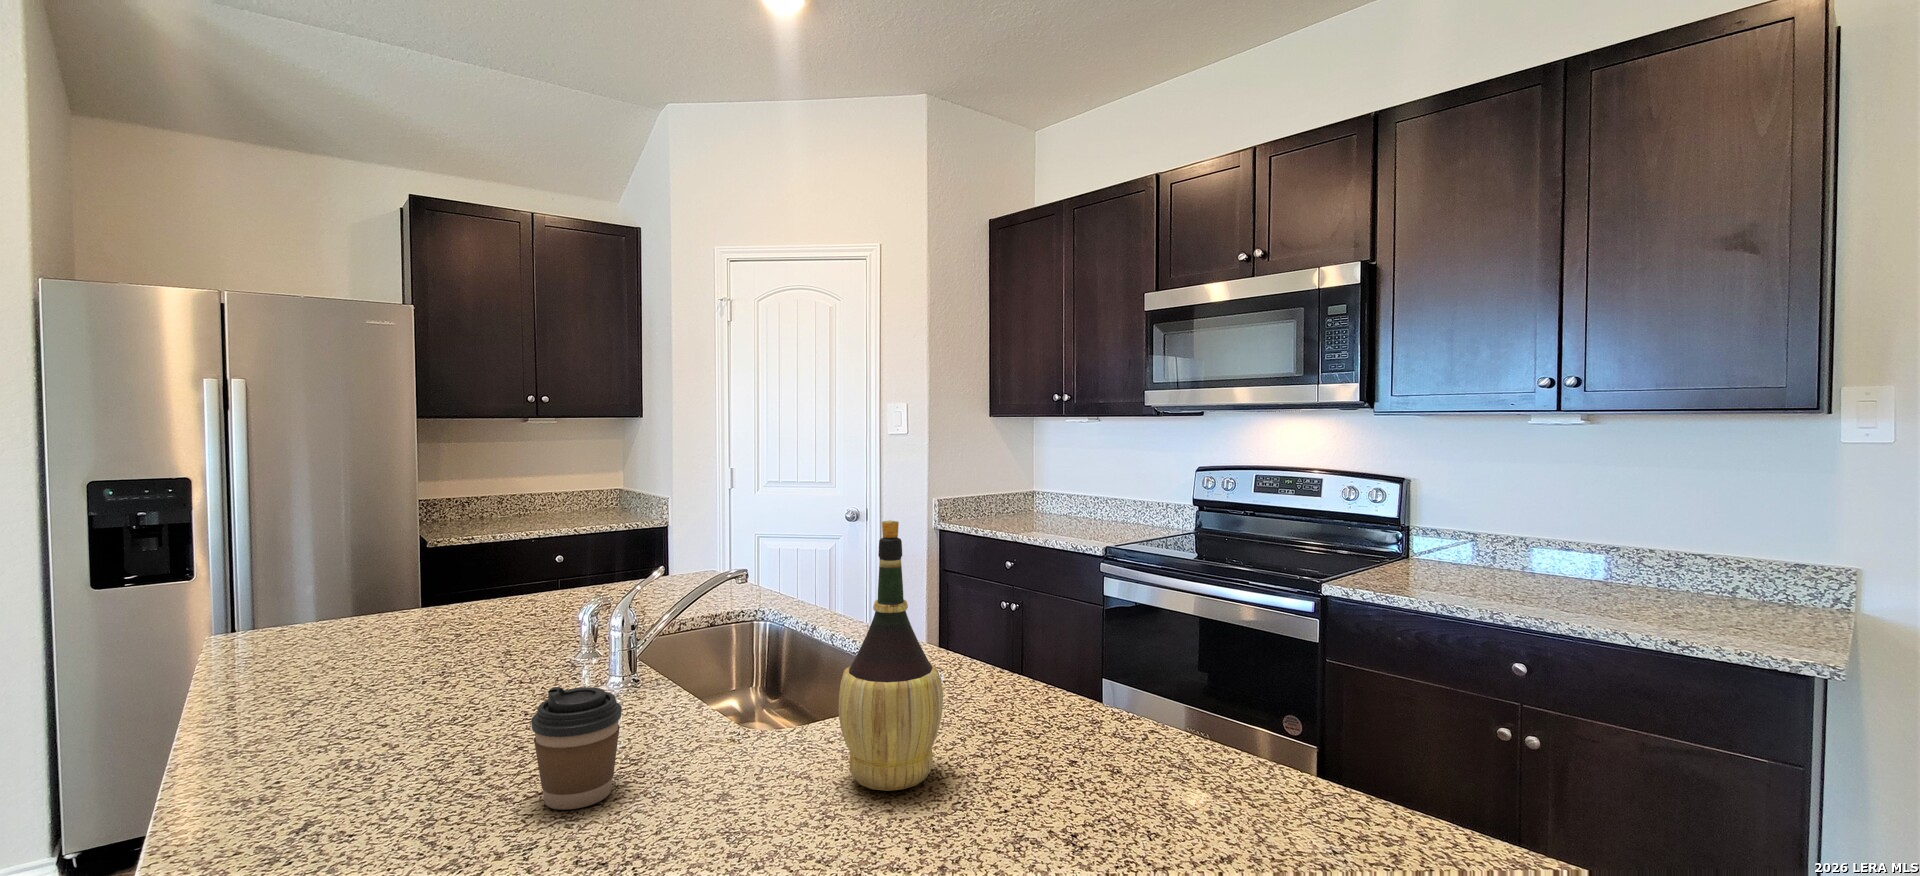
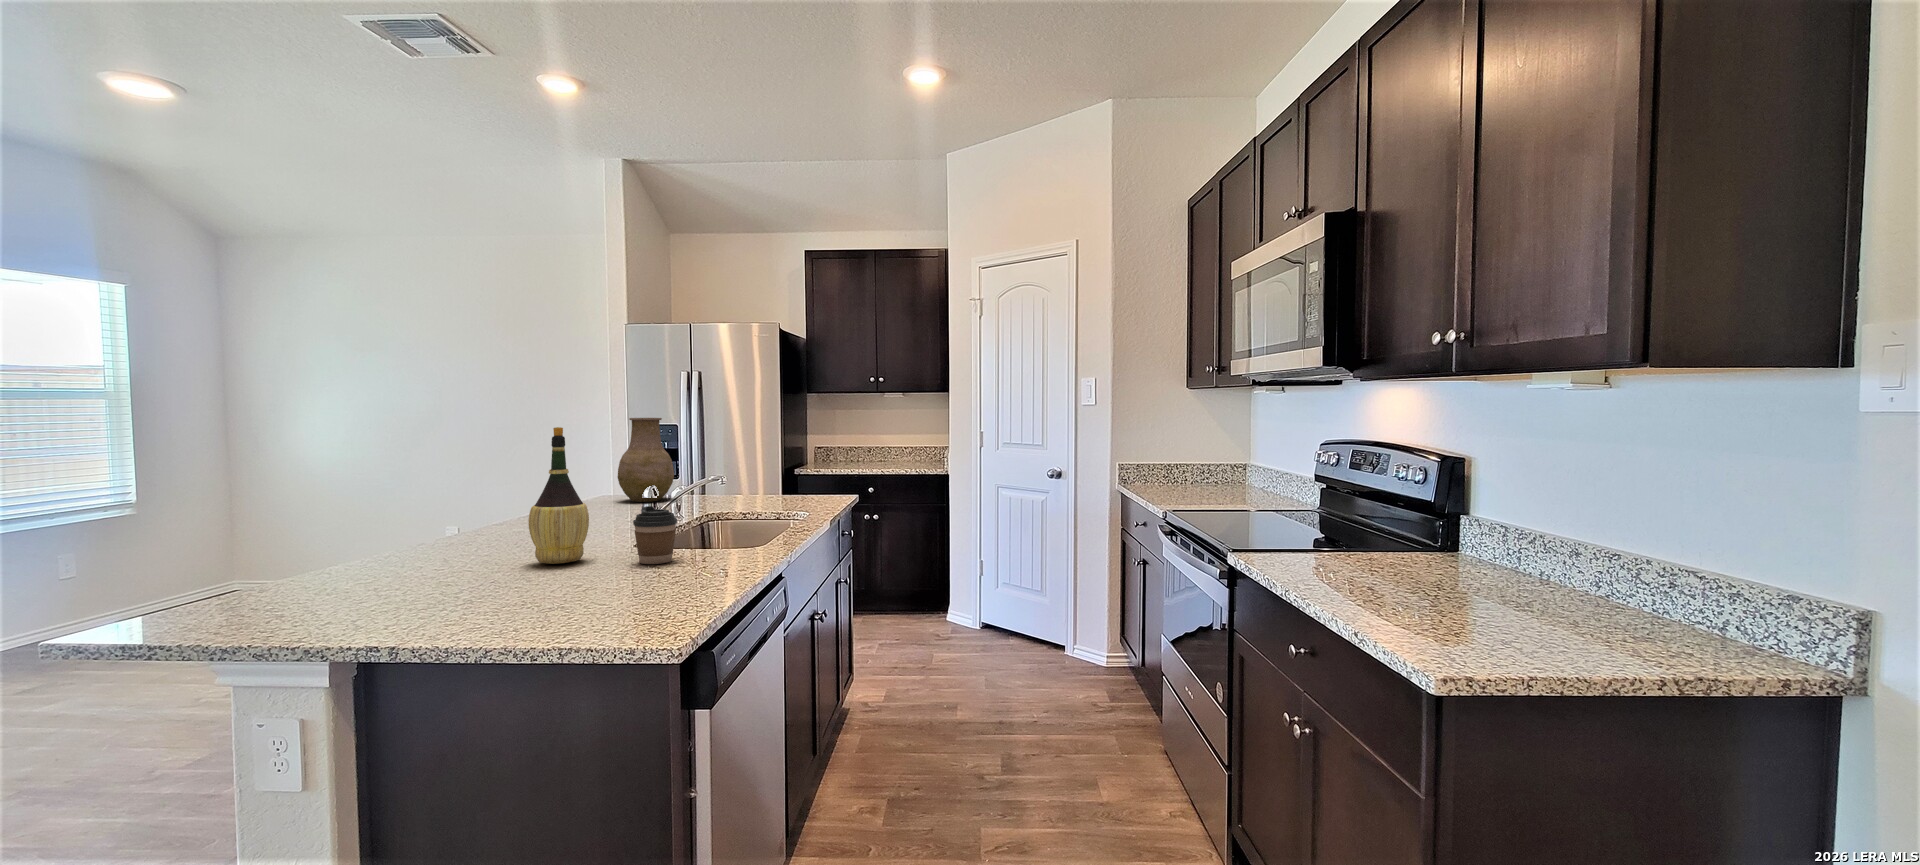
vase: none [384,476,498,634] -> present [618,418,674,502]
coffee cup: present [531,687,622,810] -> present [633,506,677,564]

